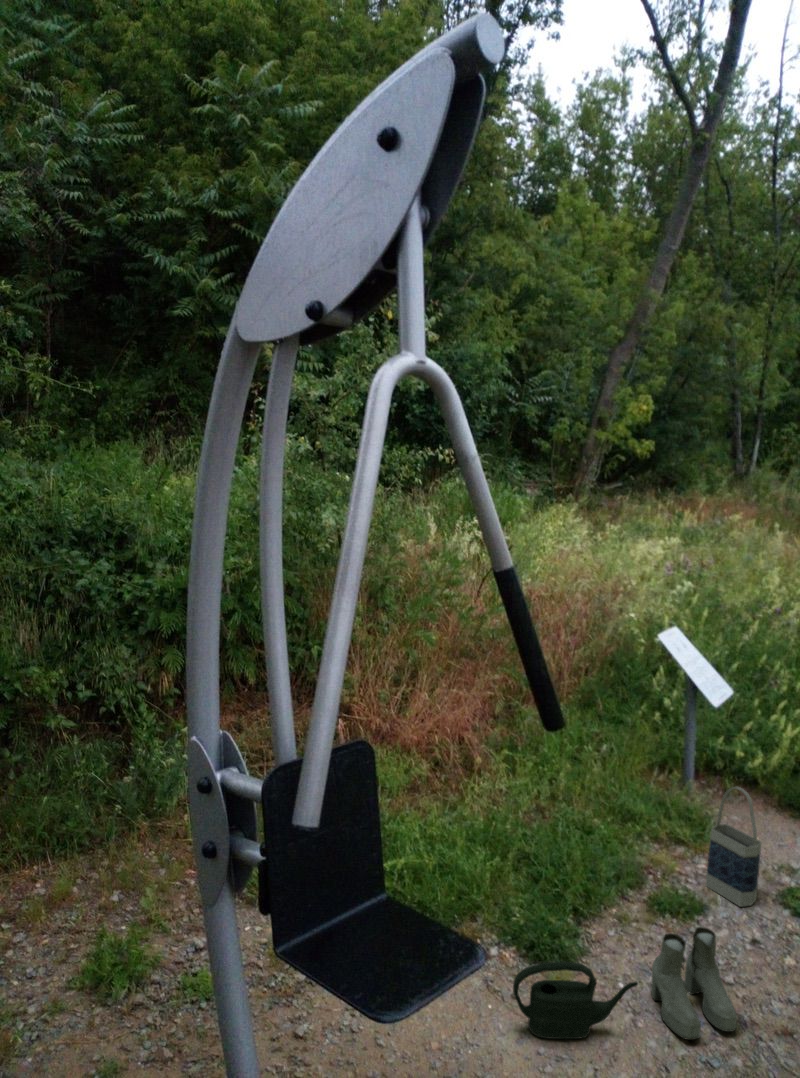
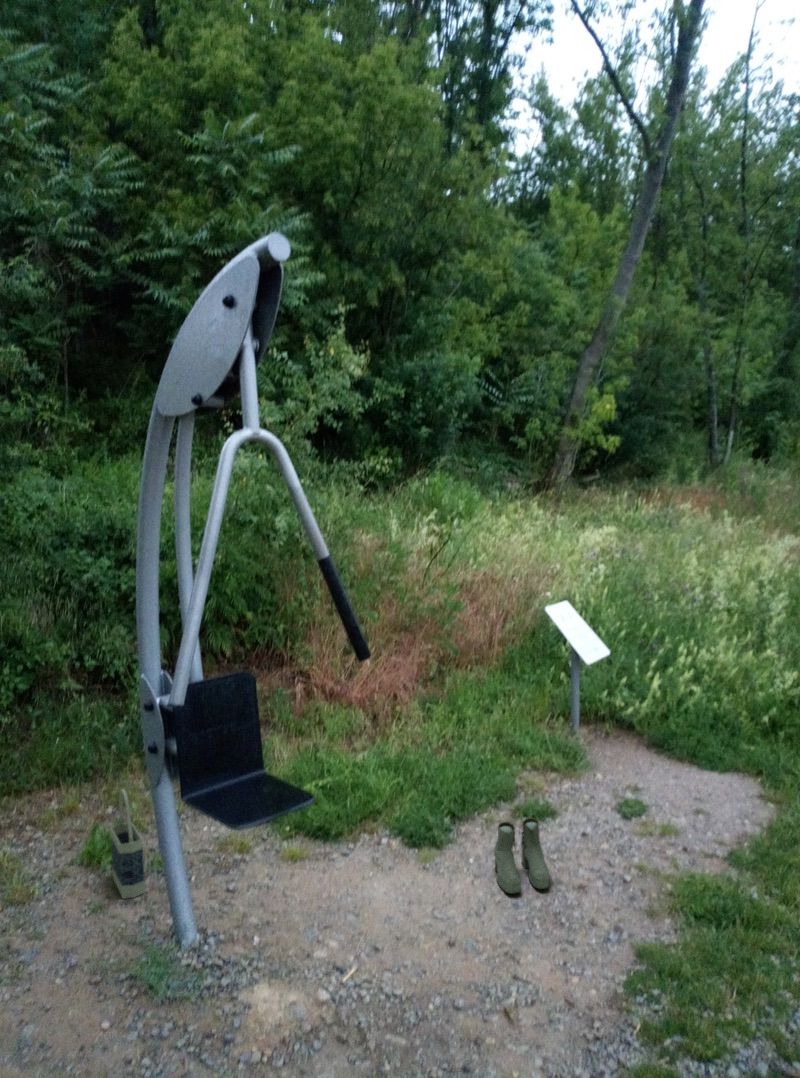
bag: present [706,787,761,907] -> present [110,789,145,898]
watering can: present [513,962,638,1039] -> none [385,839,474,894]

